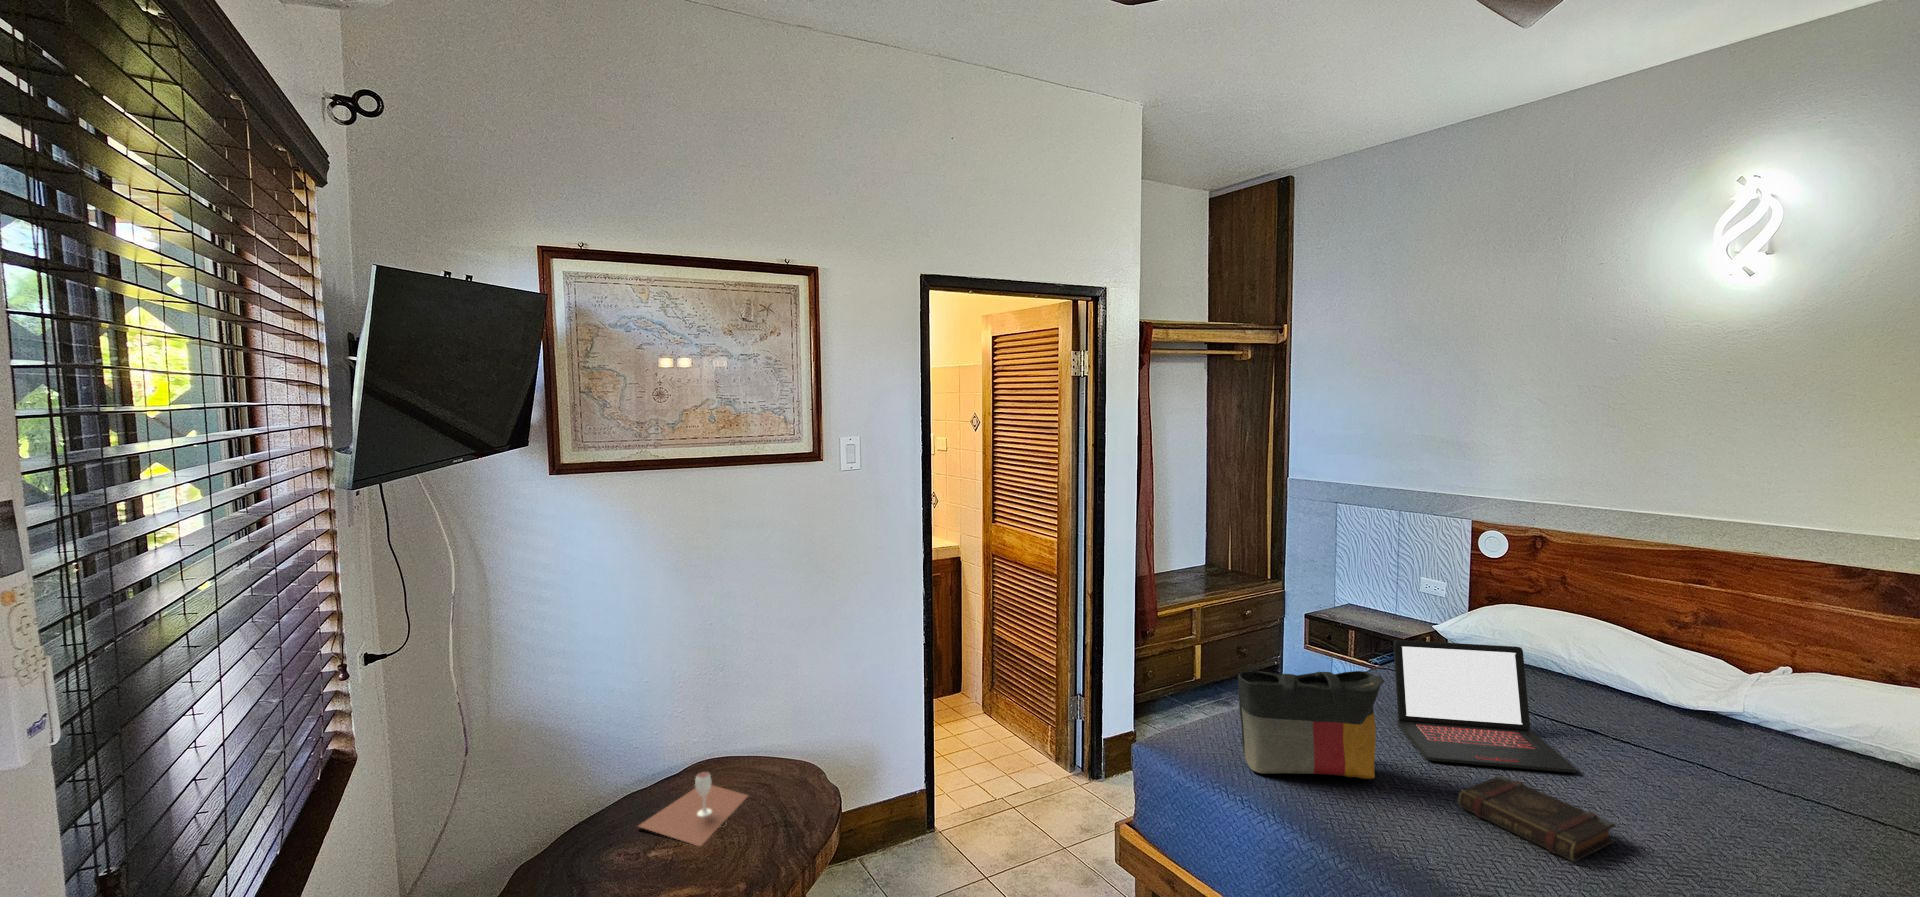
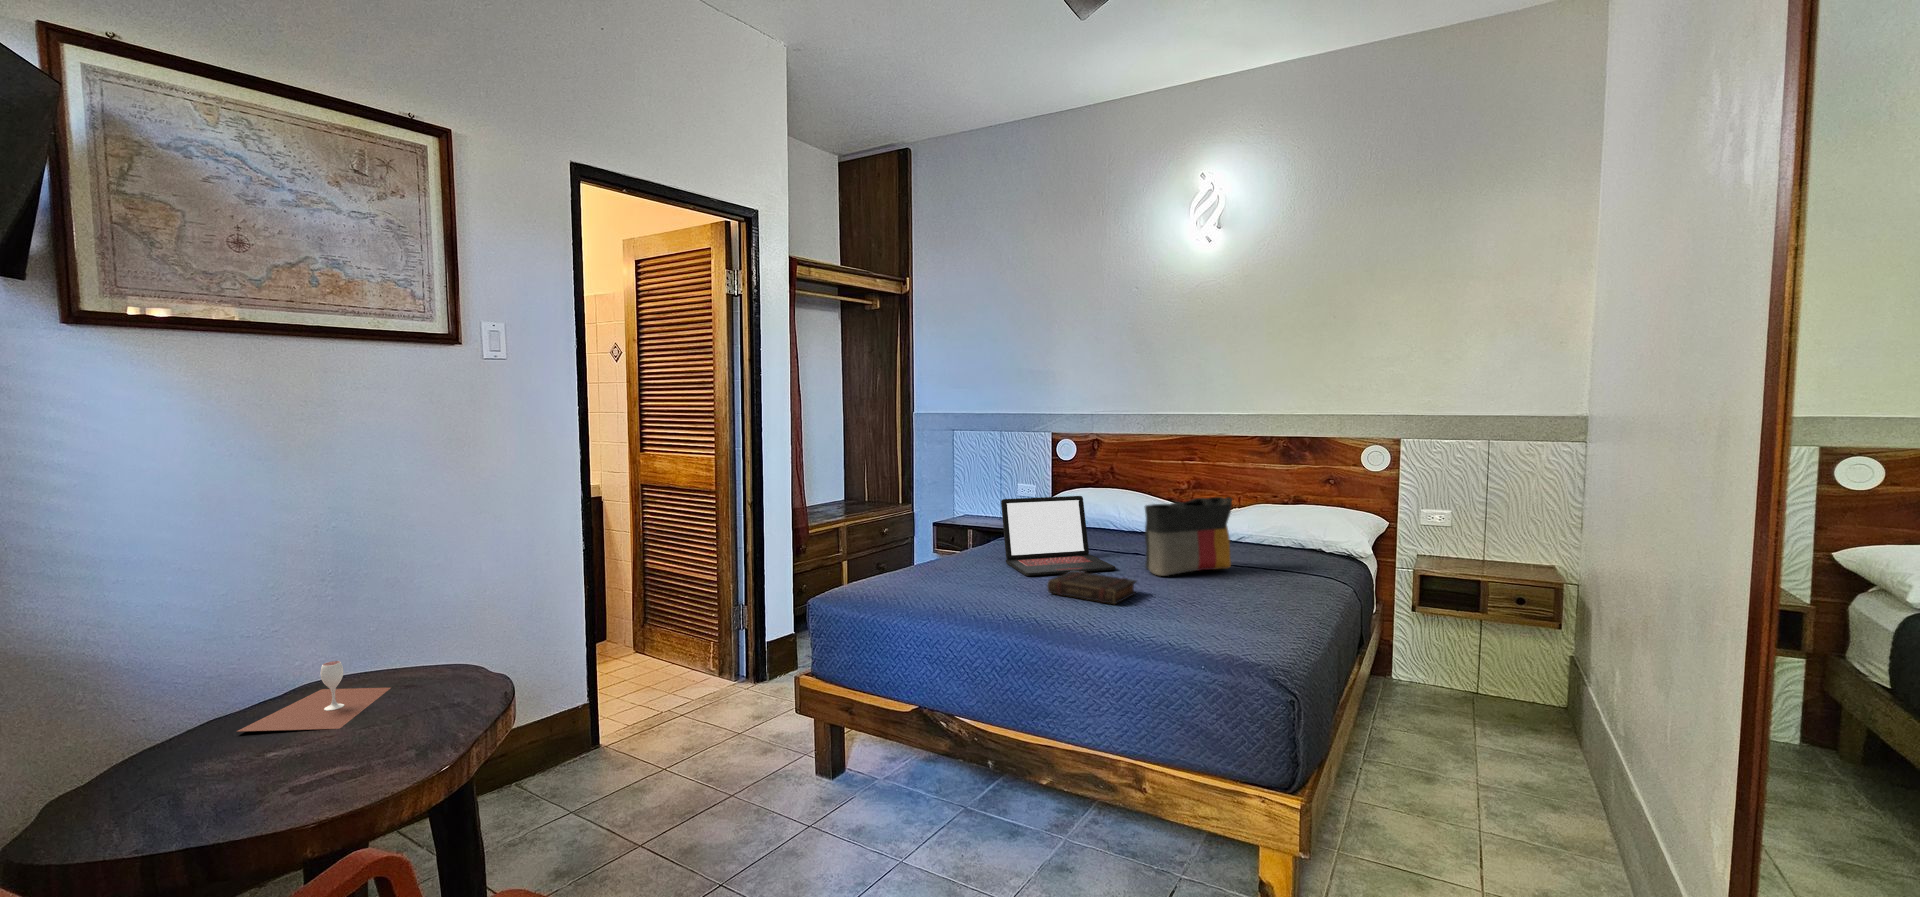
tote bag: present [1238,671,1384,779] -> present [1145,497,1233,576]

